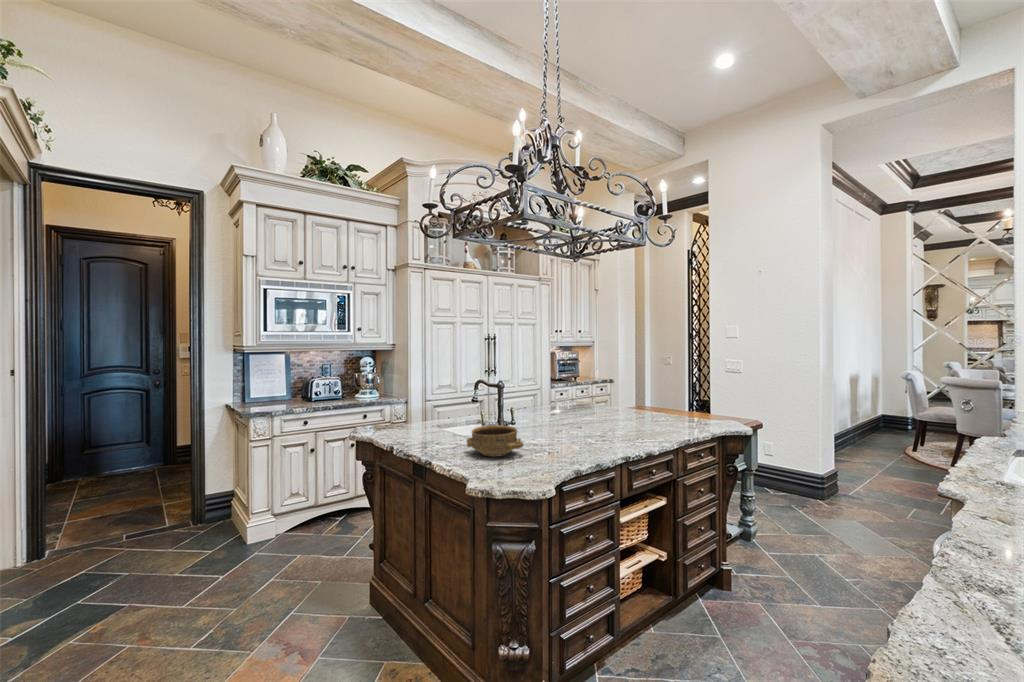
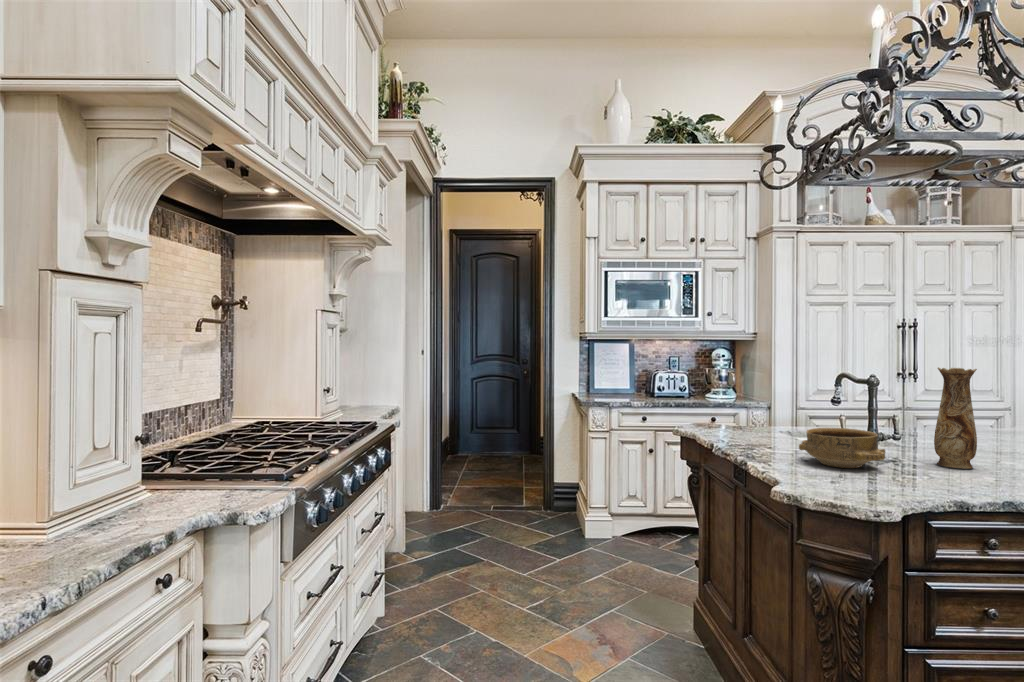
vase: none [542,377,565,444] -> present [934,367,977,469]

